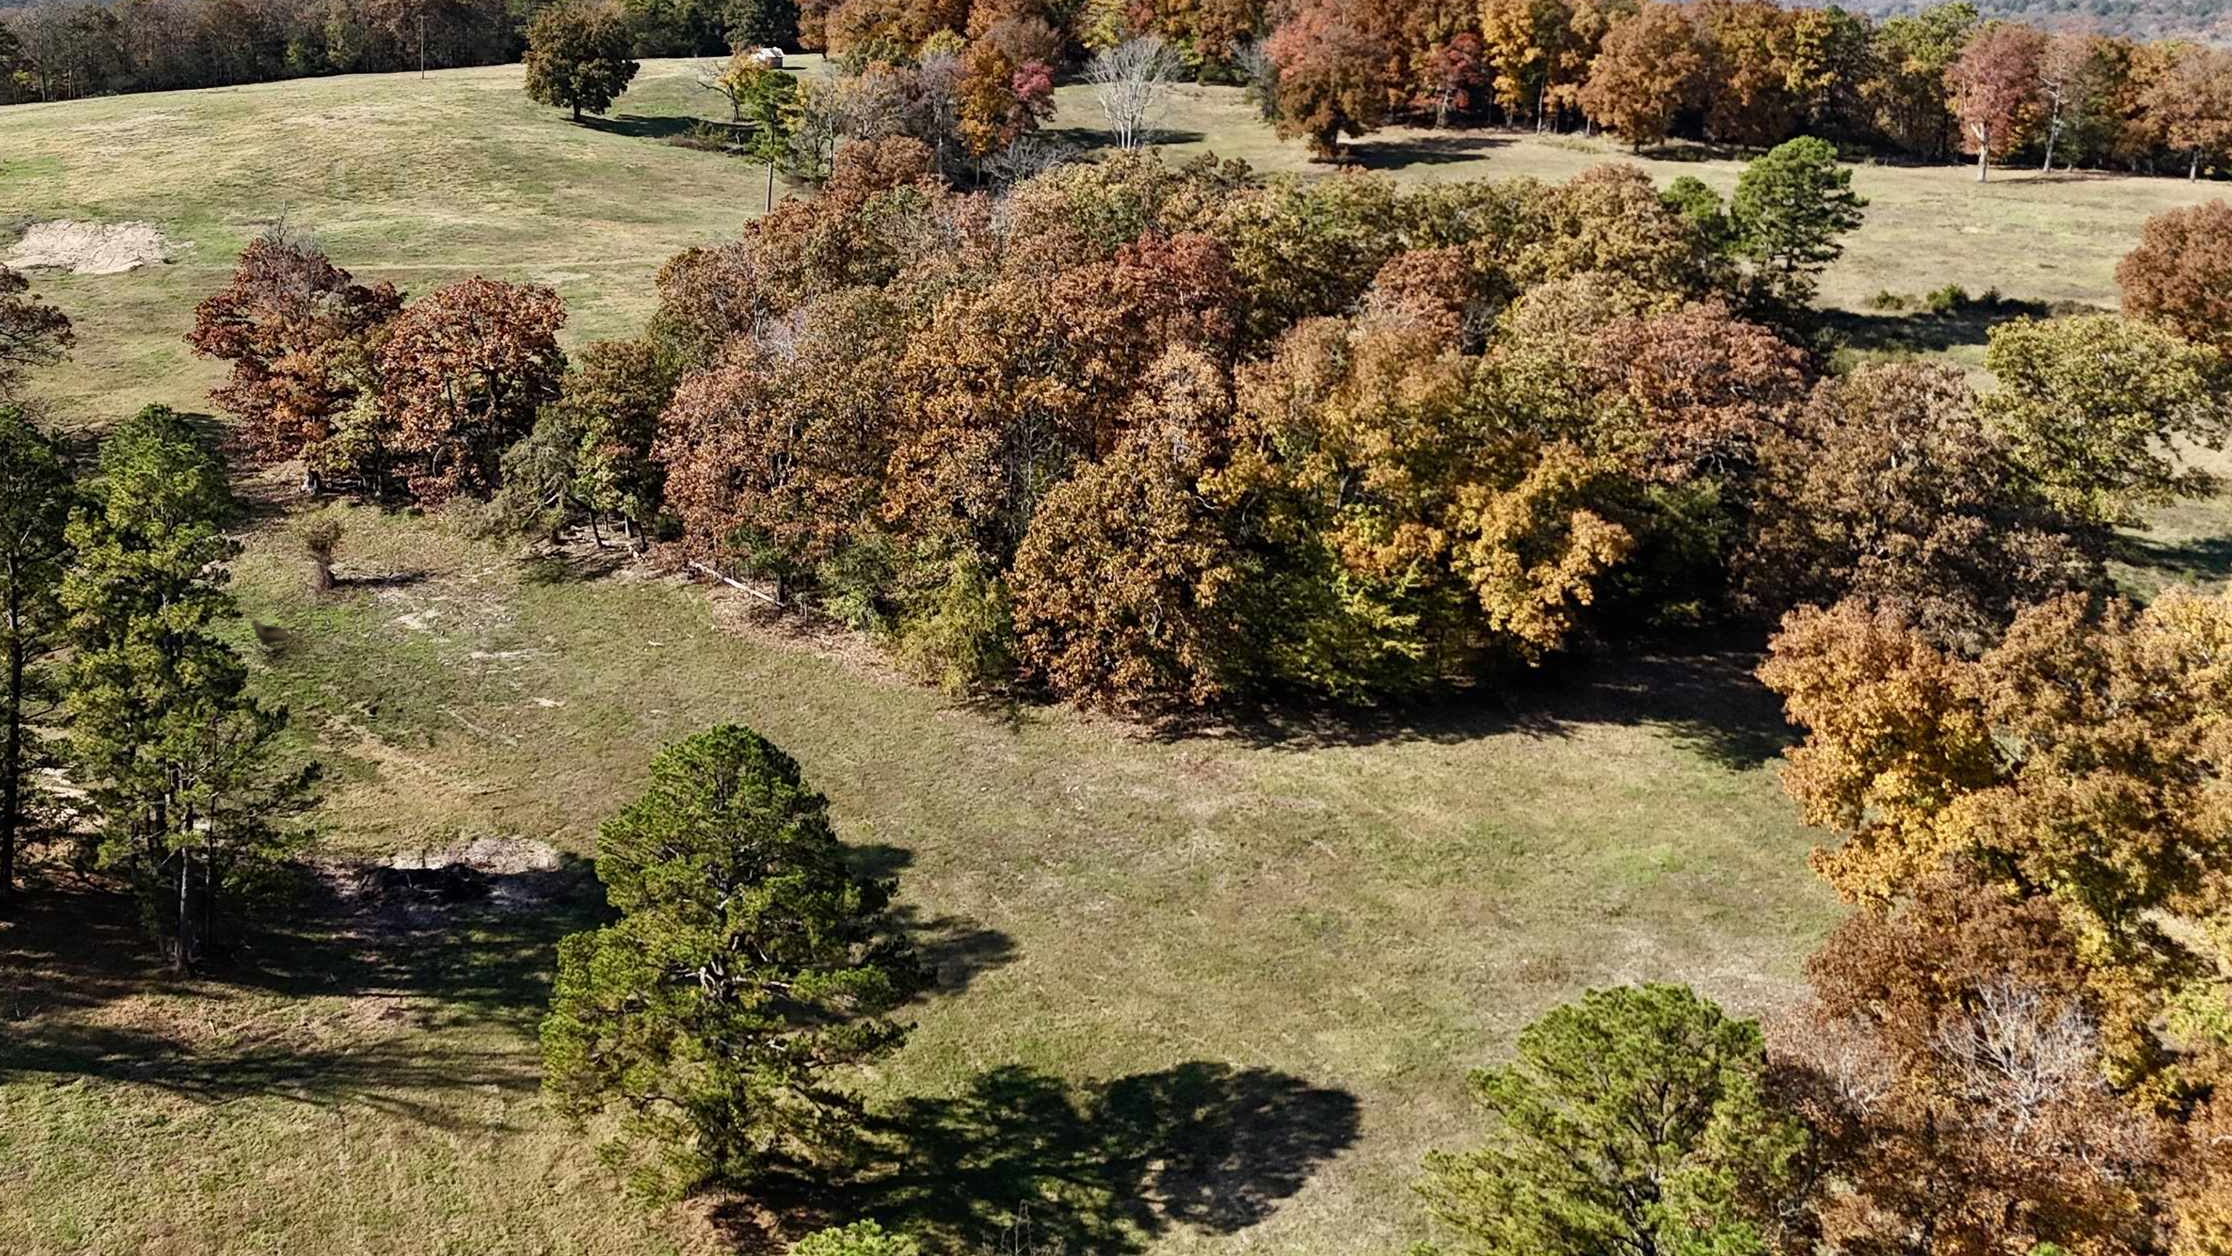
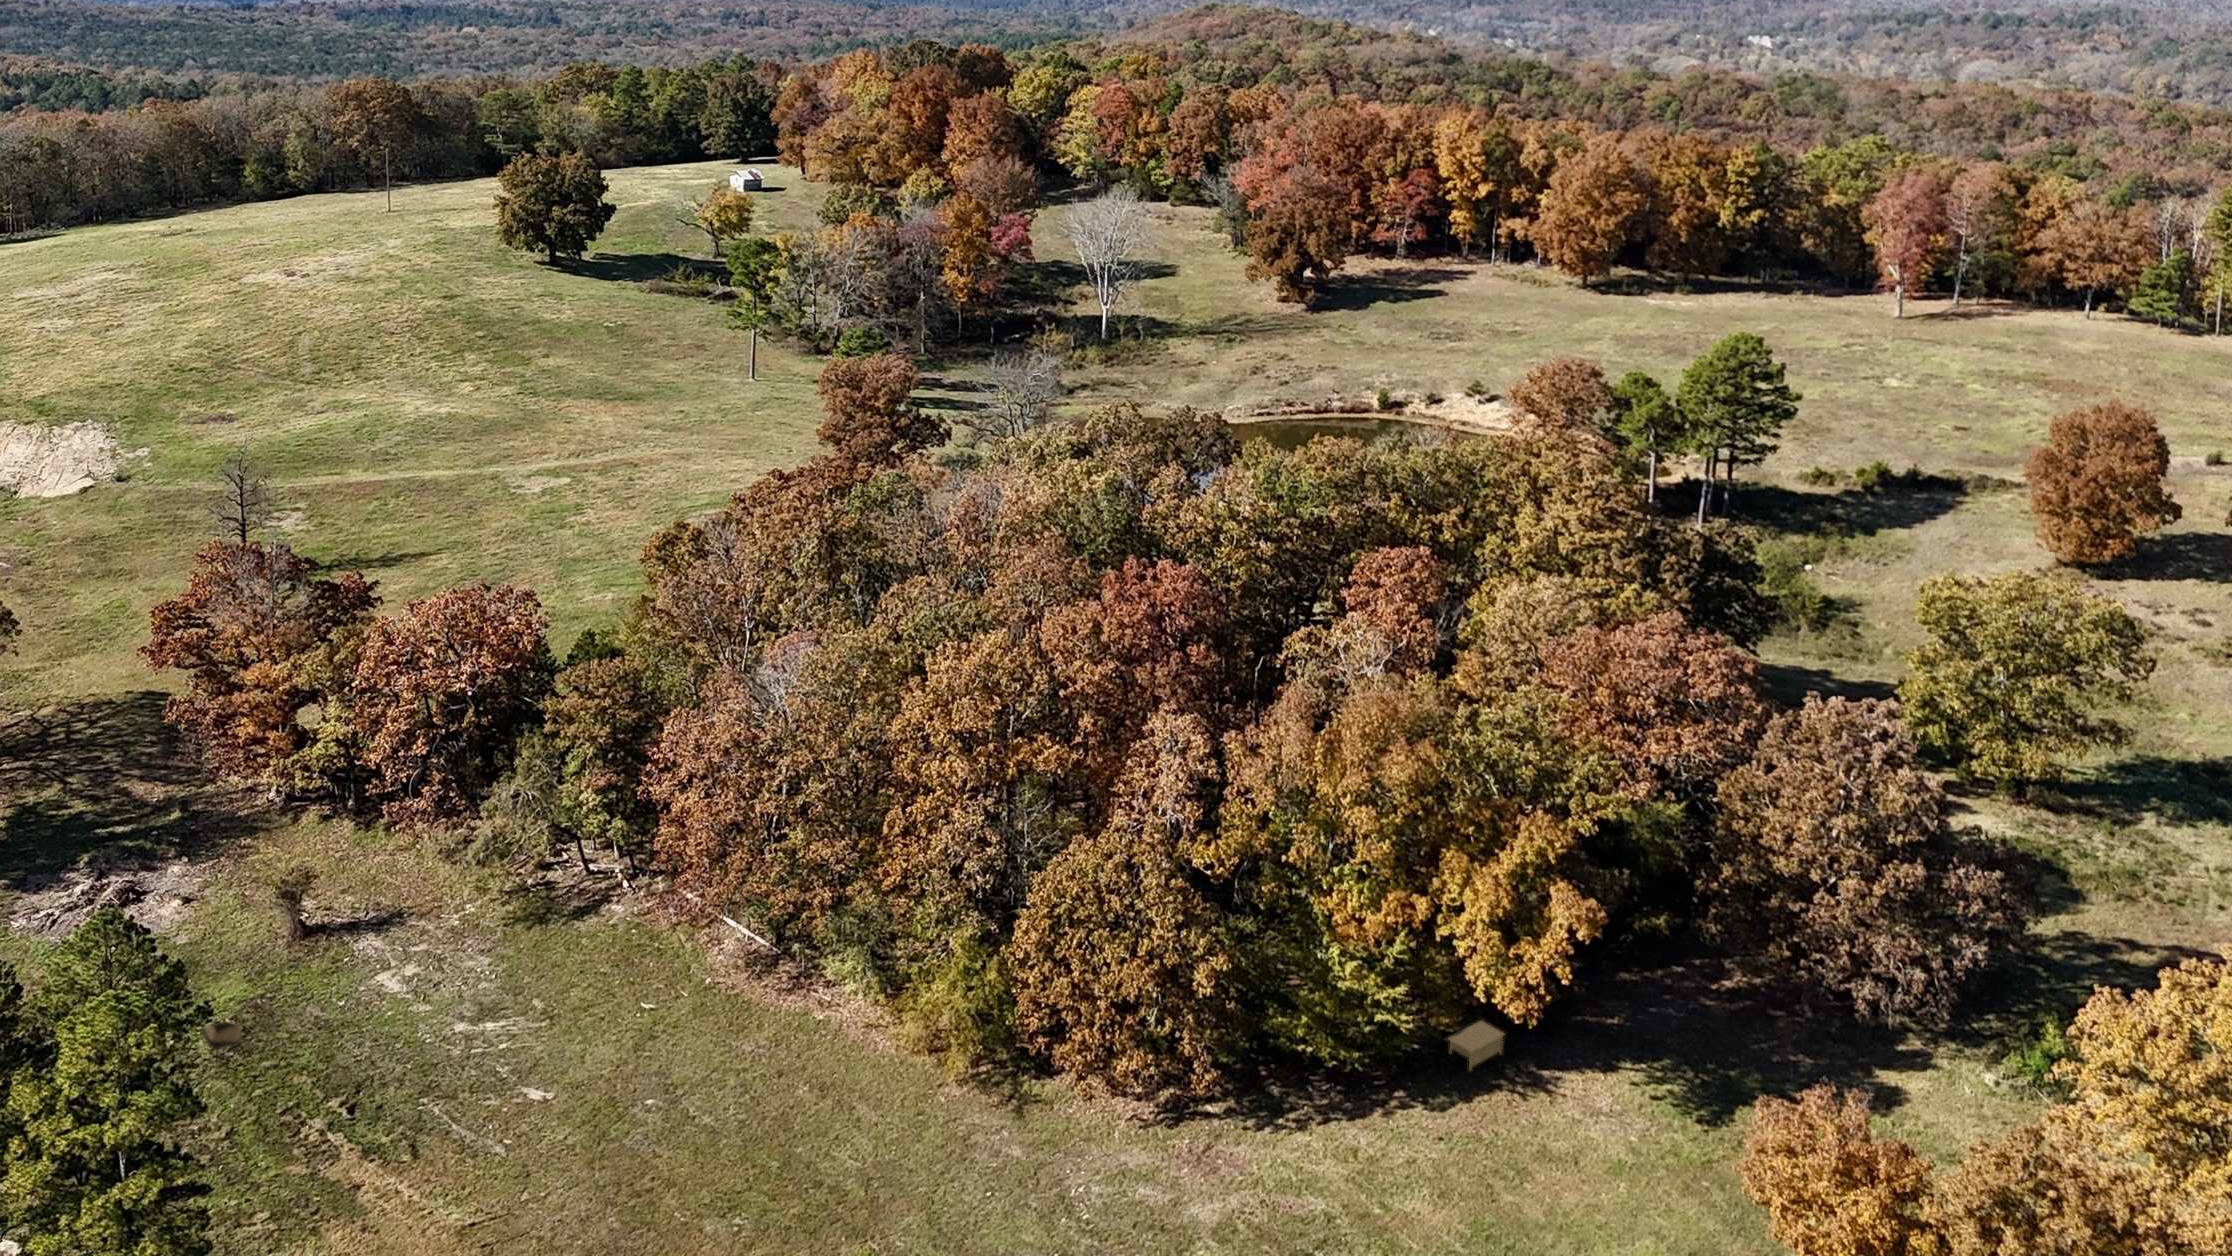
storage bench: none [1458,676,1518,716] -> present [1449,1021,1504,1070]

